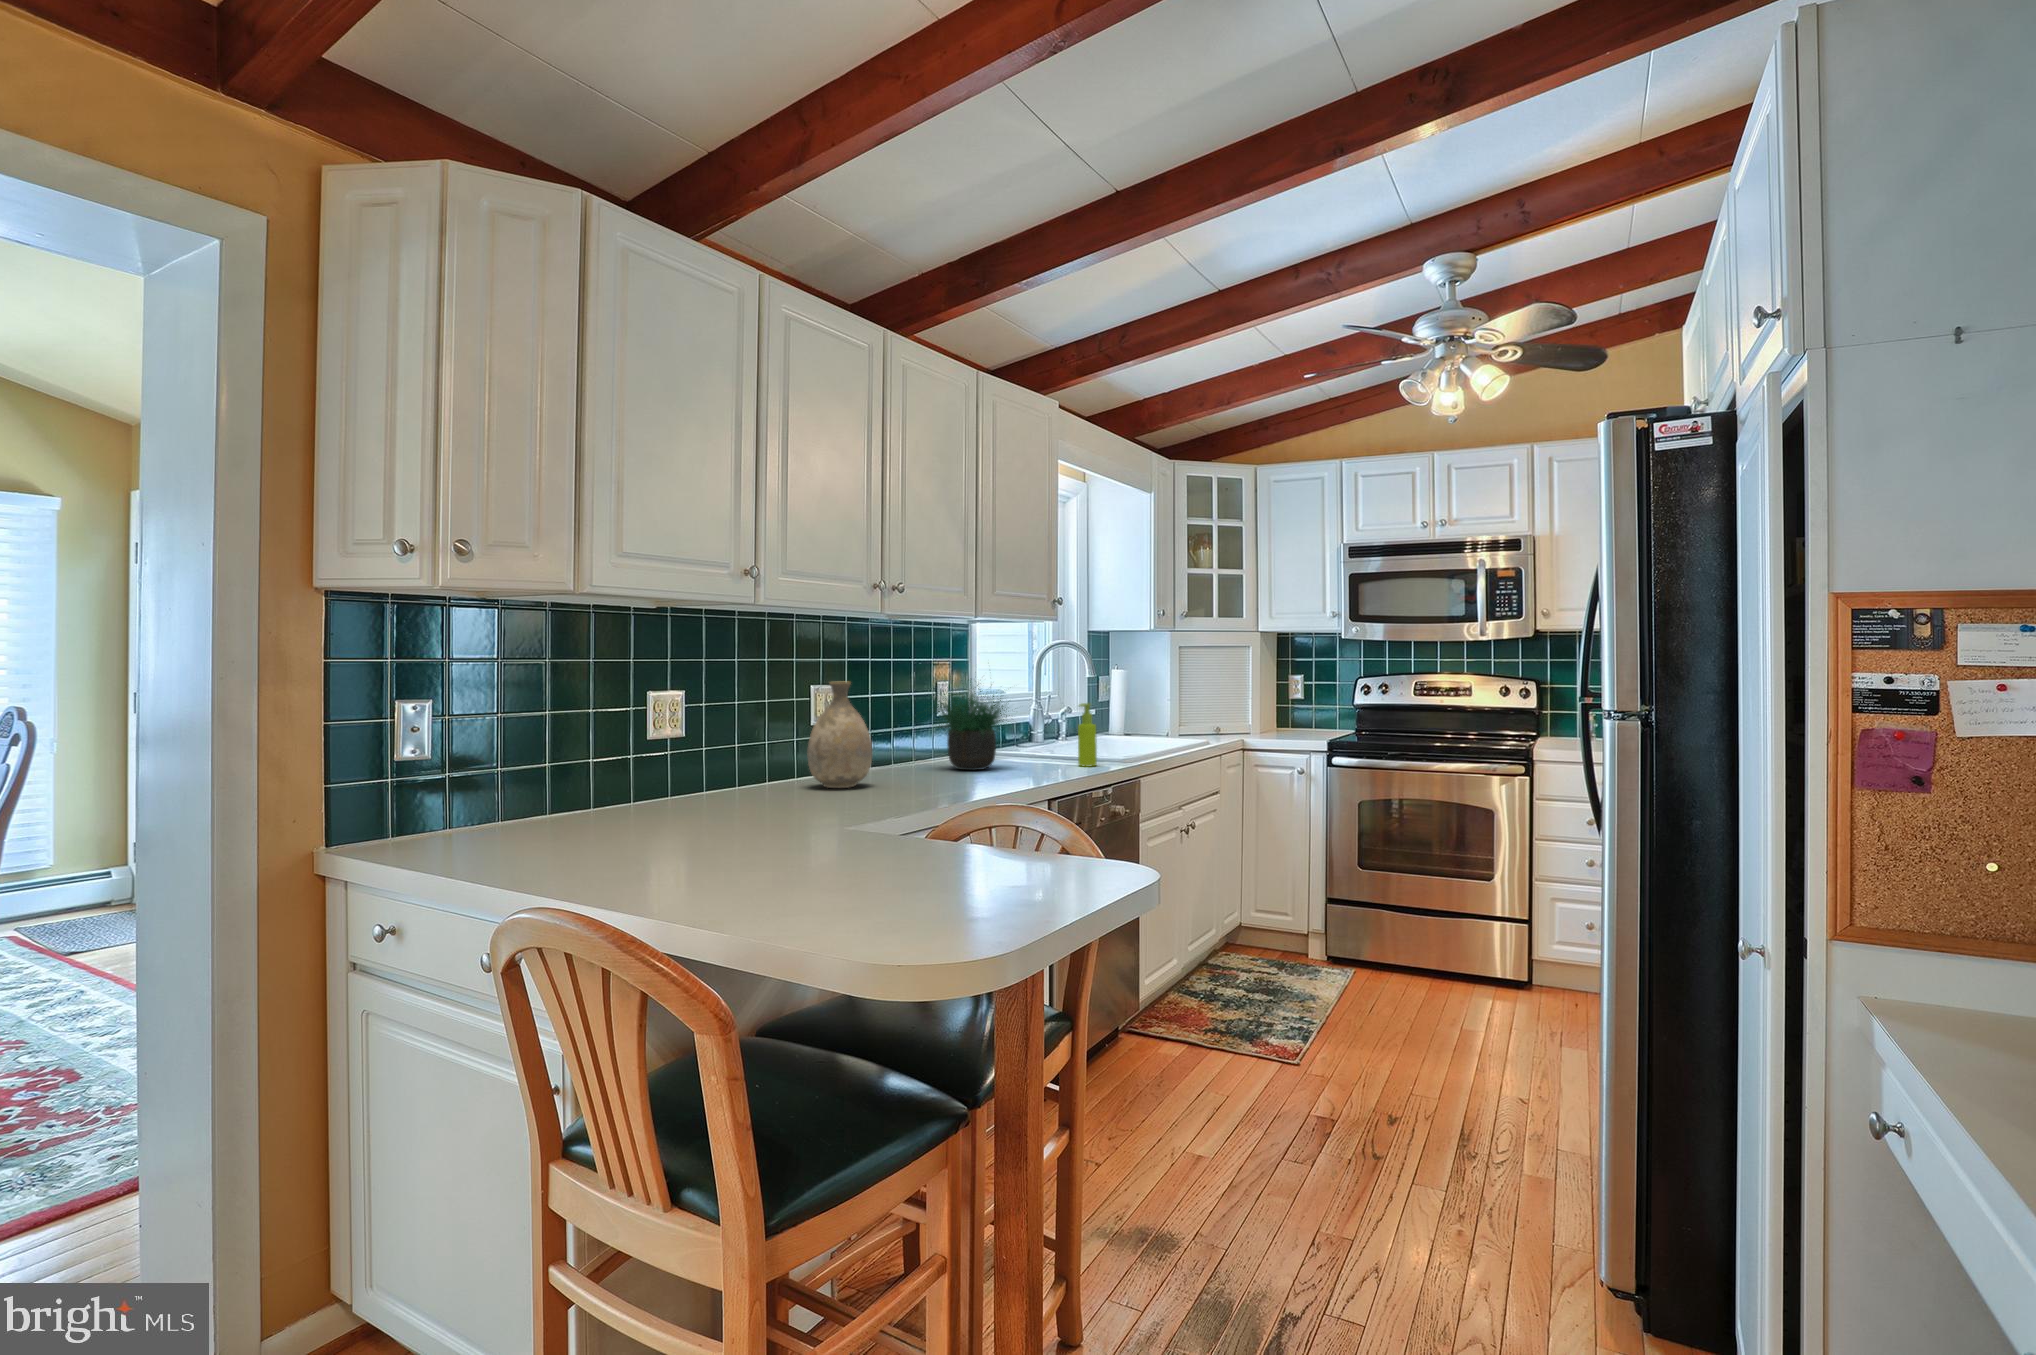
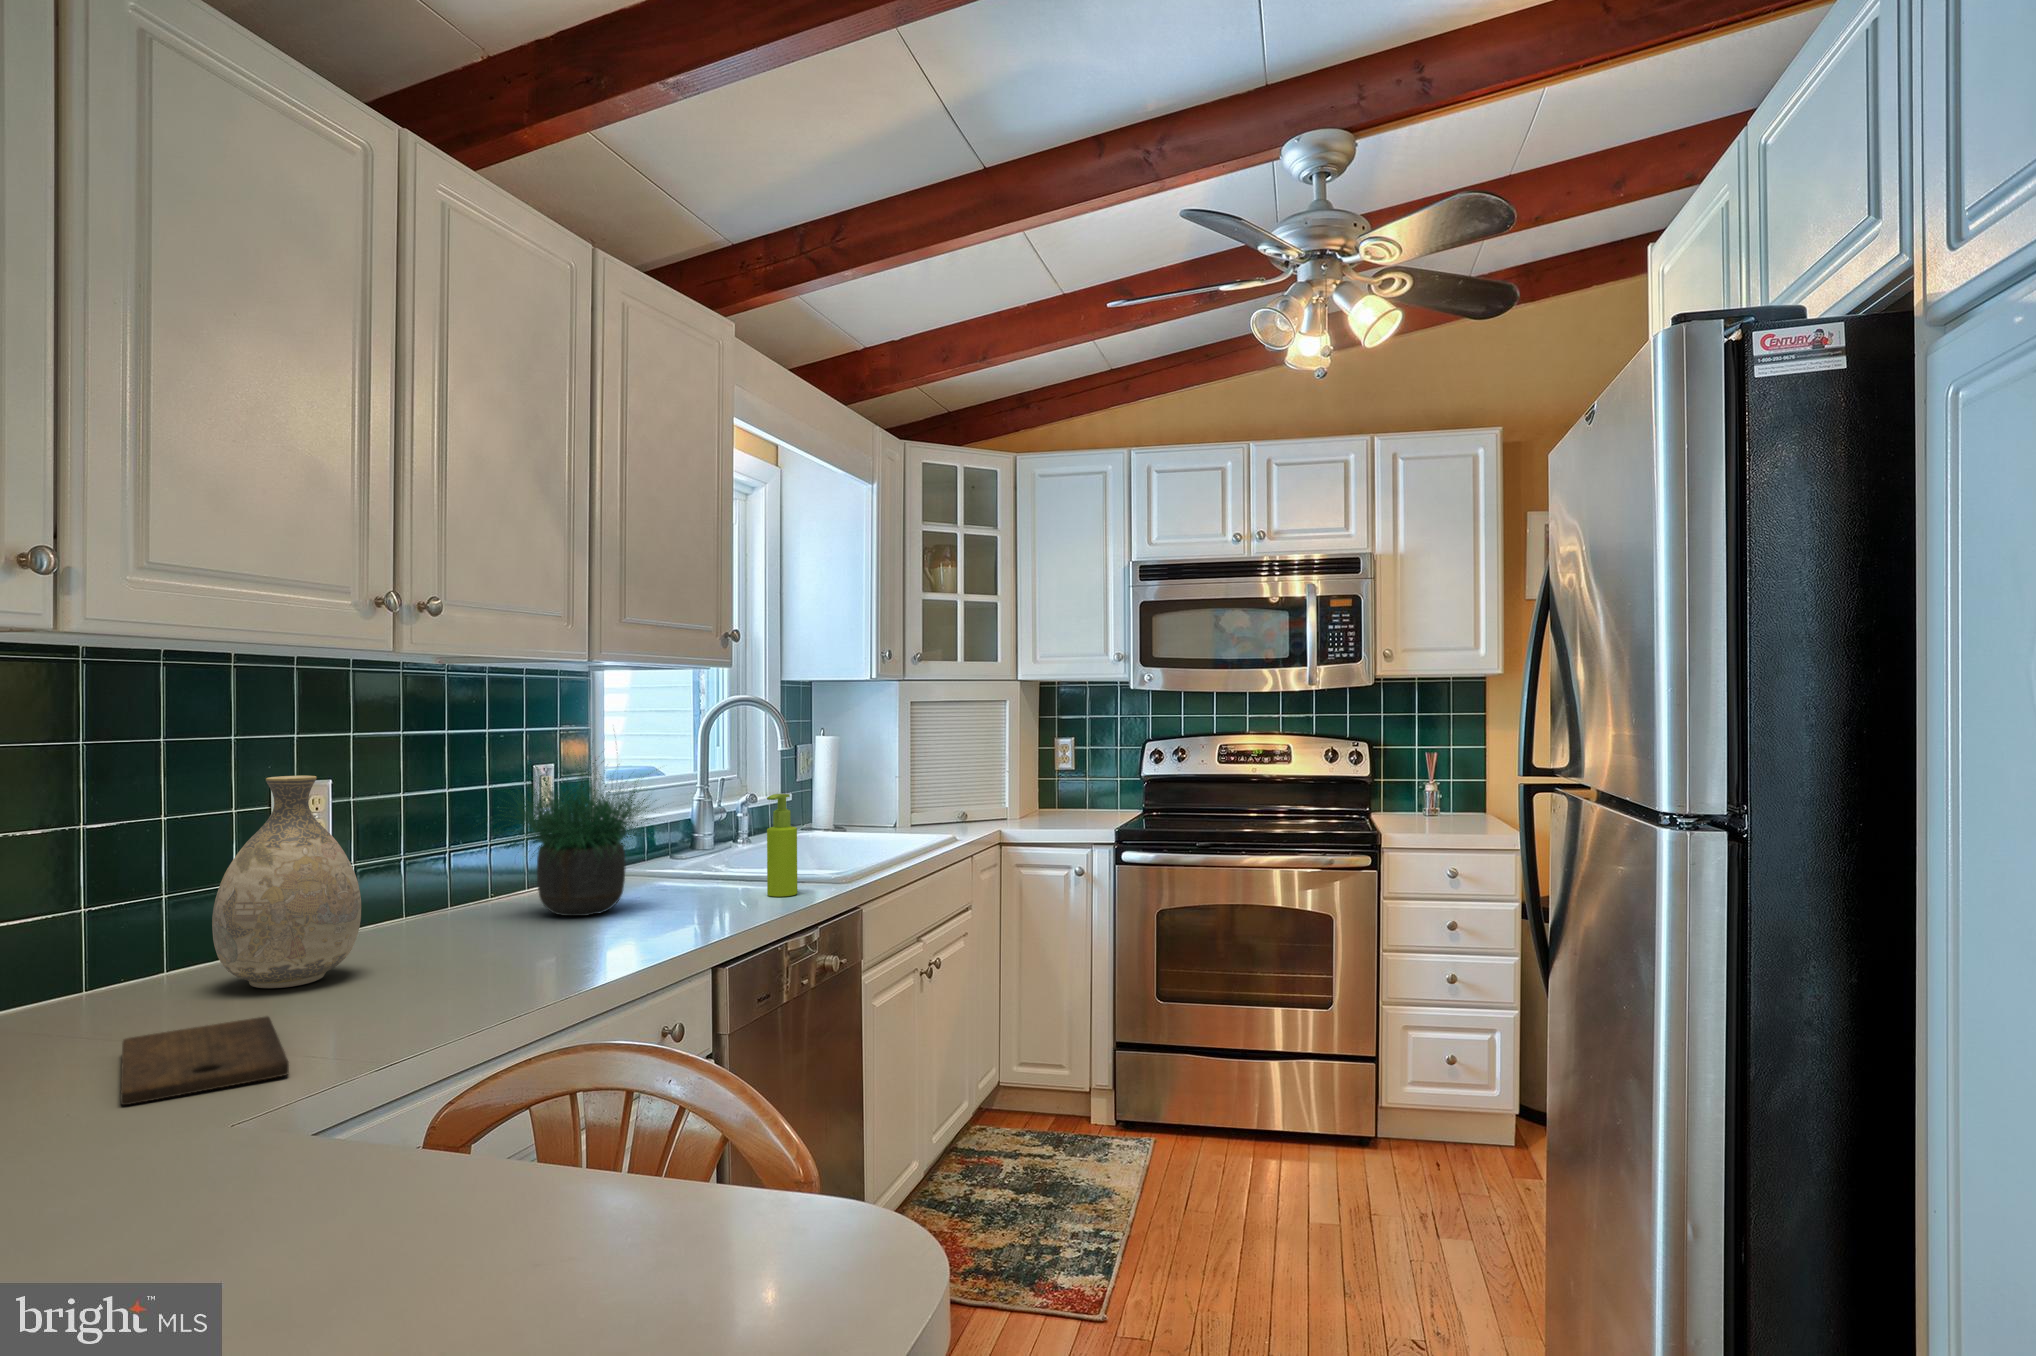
cutting board: none [792,793,869,815] -> present [121,1016,289,1105]

